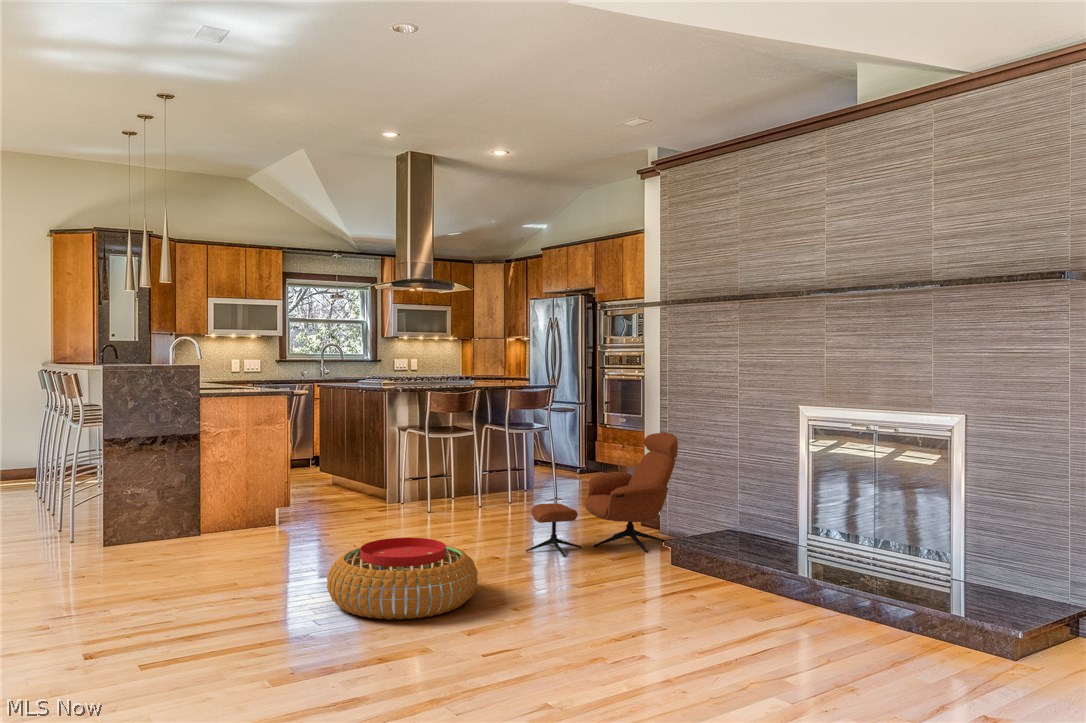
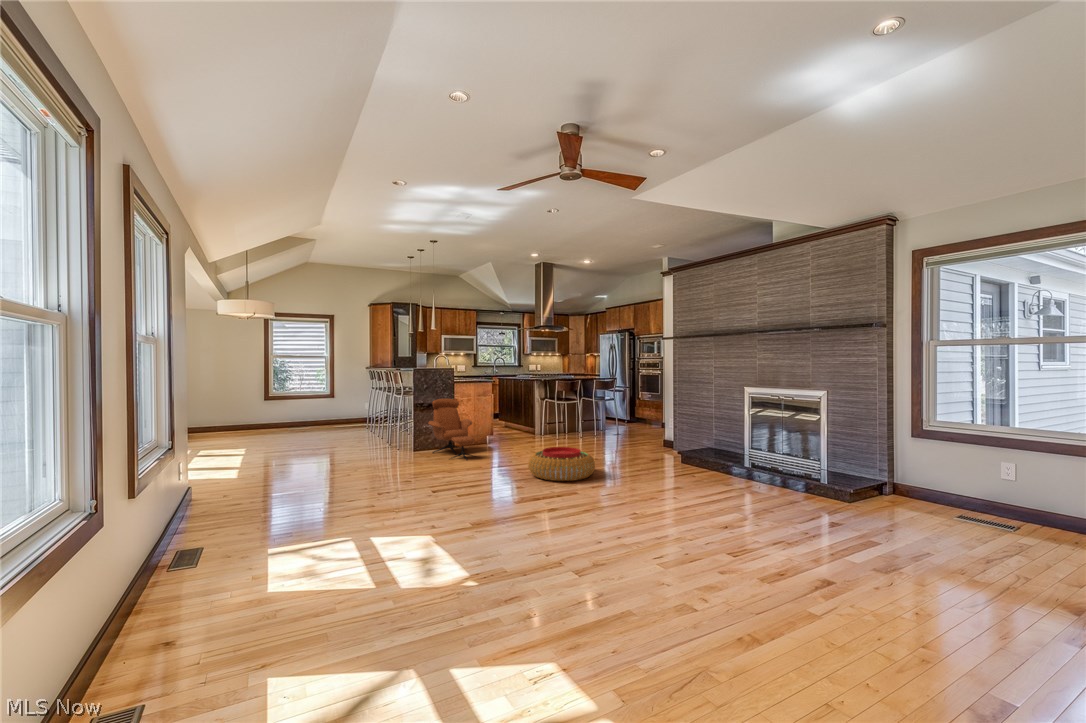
lounge chair: present [526,433,678,556] -> present [428,398,474,459]

